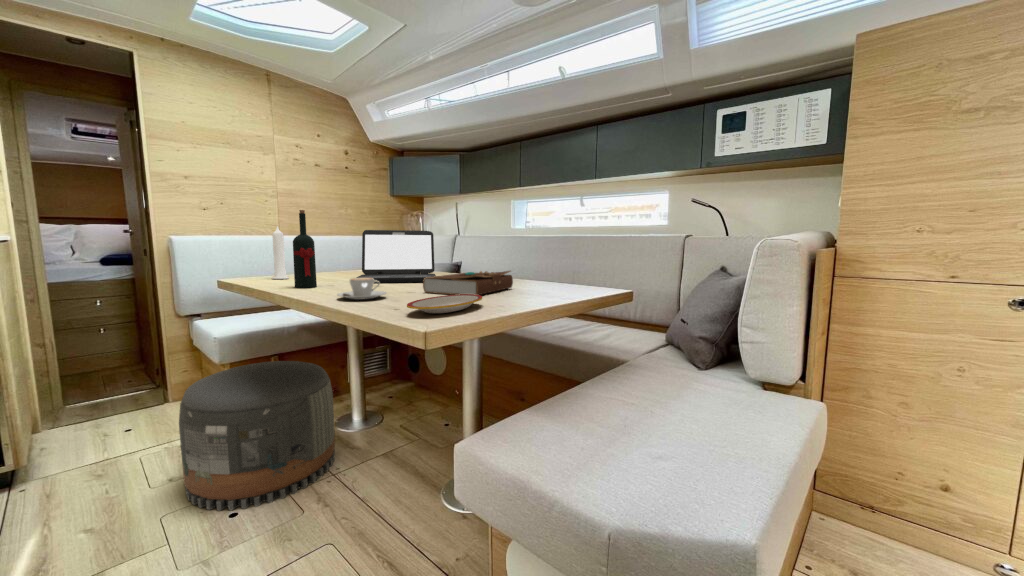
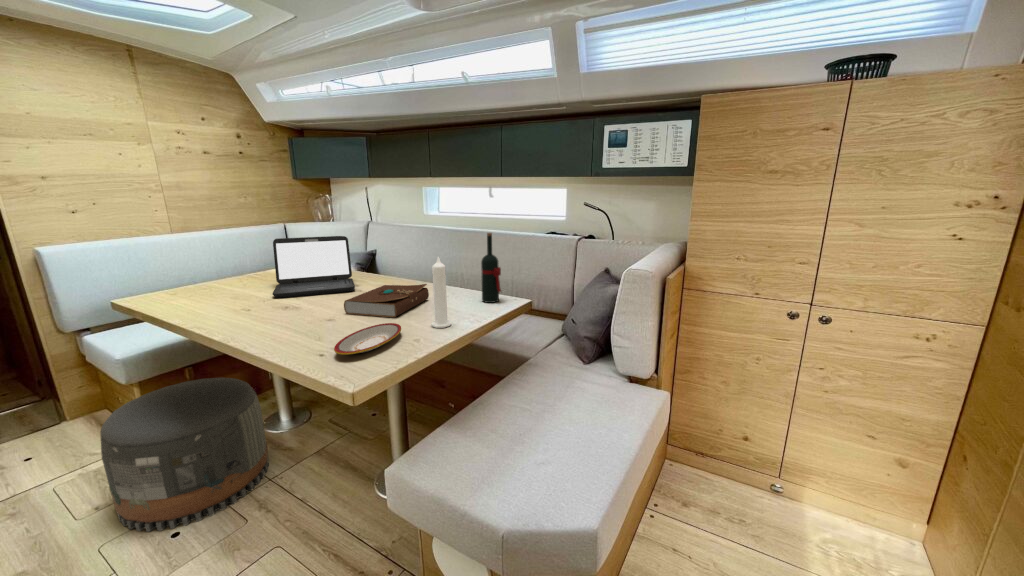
wine bottle: present [293,210,317,288] -> present [481,233,501,303]
candle: present [272,226,289,279] -> present [432,257,451,328]
coffee cup: present [337,278,386,300] -> none [261,310,310,333]

